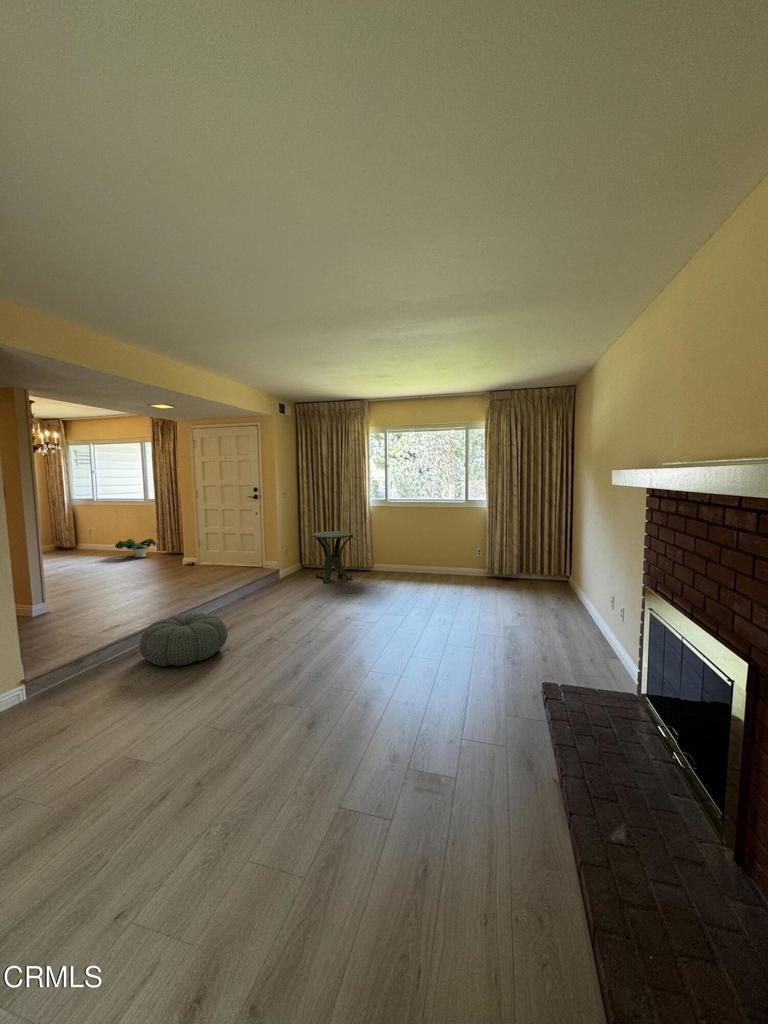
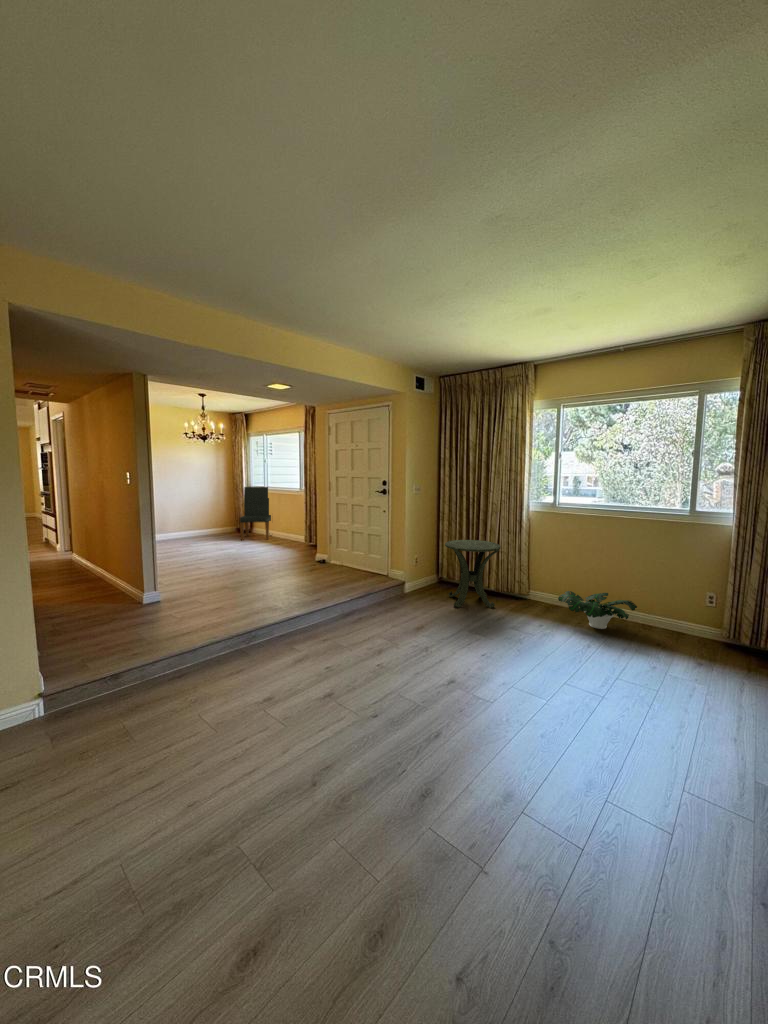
dining chair: none [70,499,108,557] -> present [240,487,271,540]
potted plant: present [115,539,158,557] -> present [558,591,637,629]
pouf: present [140,613,228,666] -> none [173,636,280,712]

